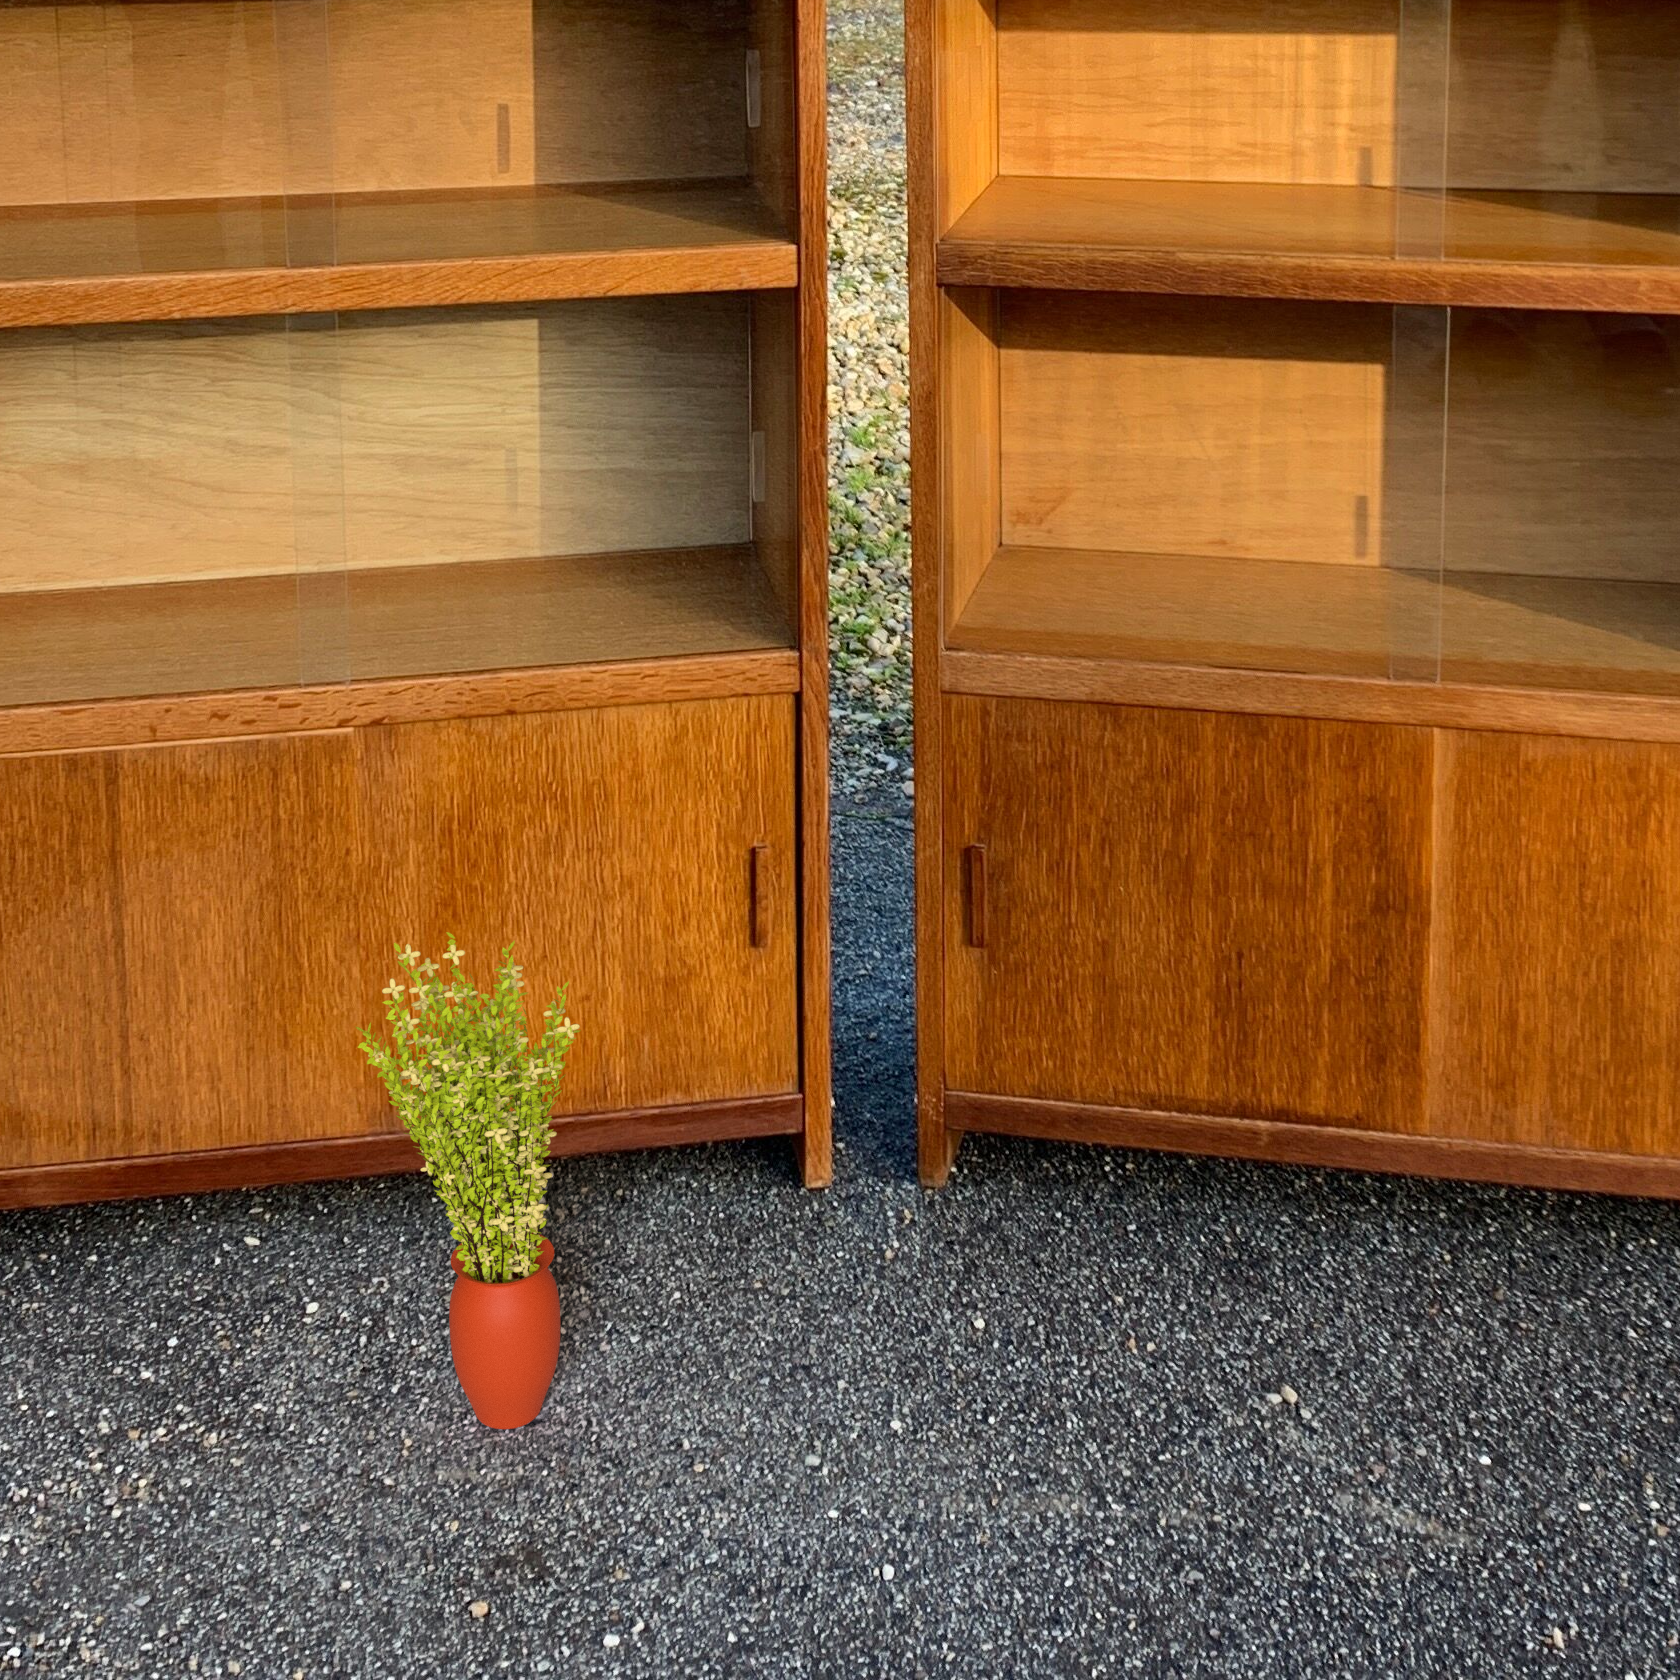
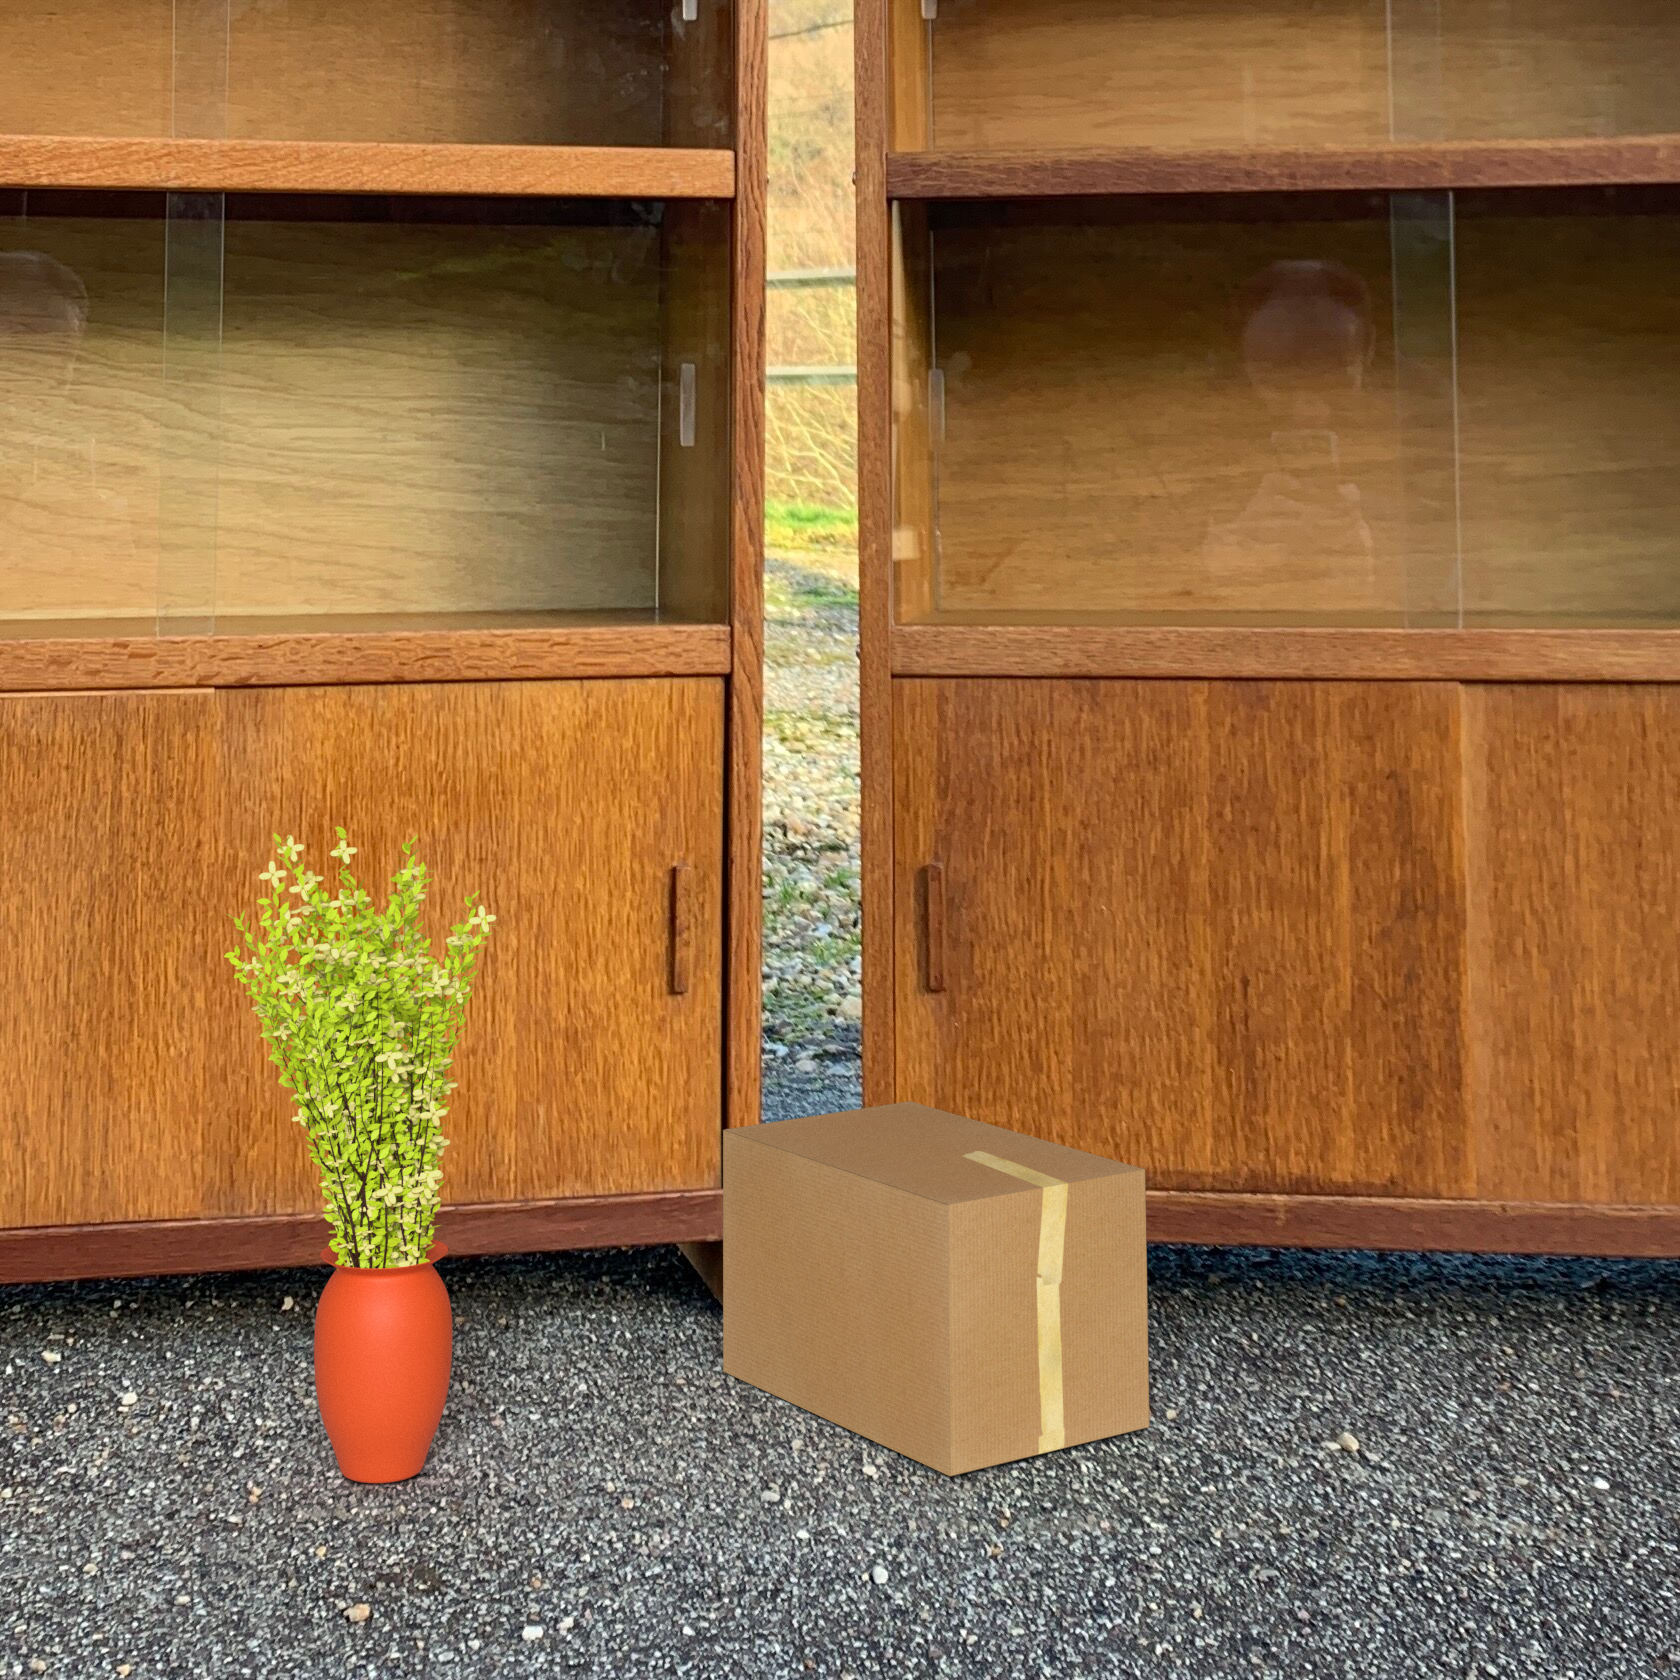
cardboard box: none [789,1047,1131,1434] -> present [723,1101,1150,1476]

